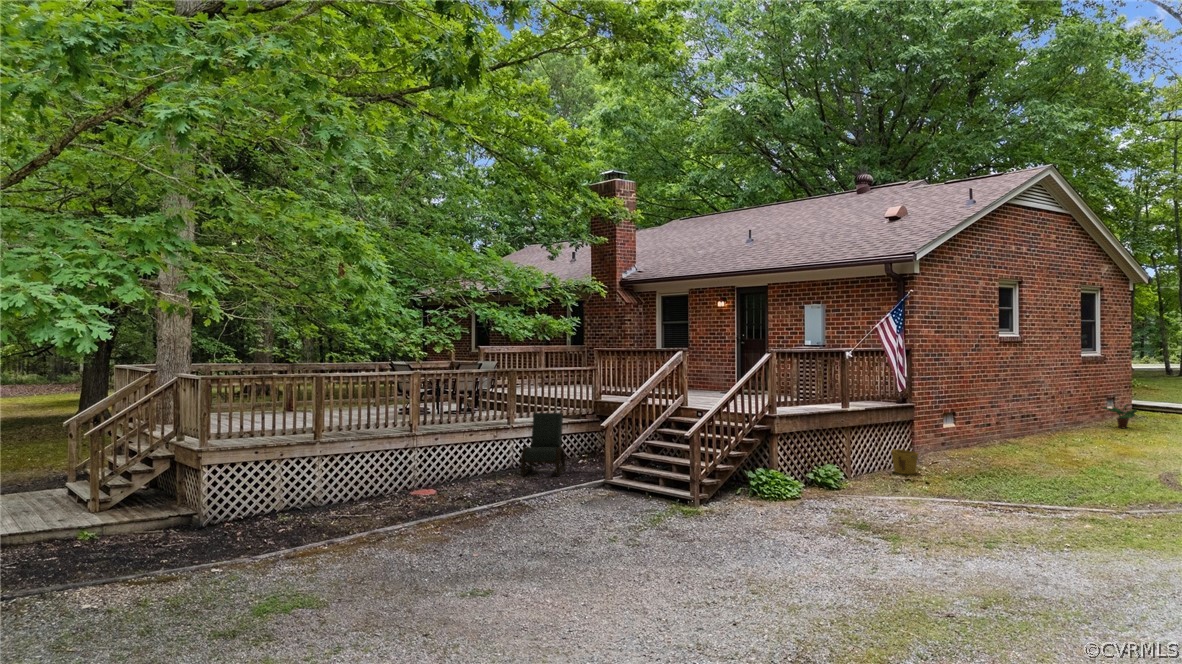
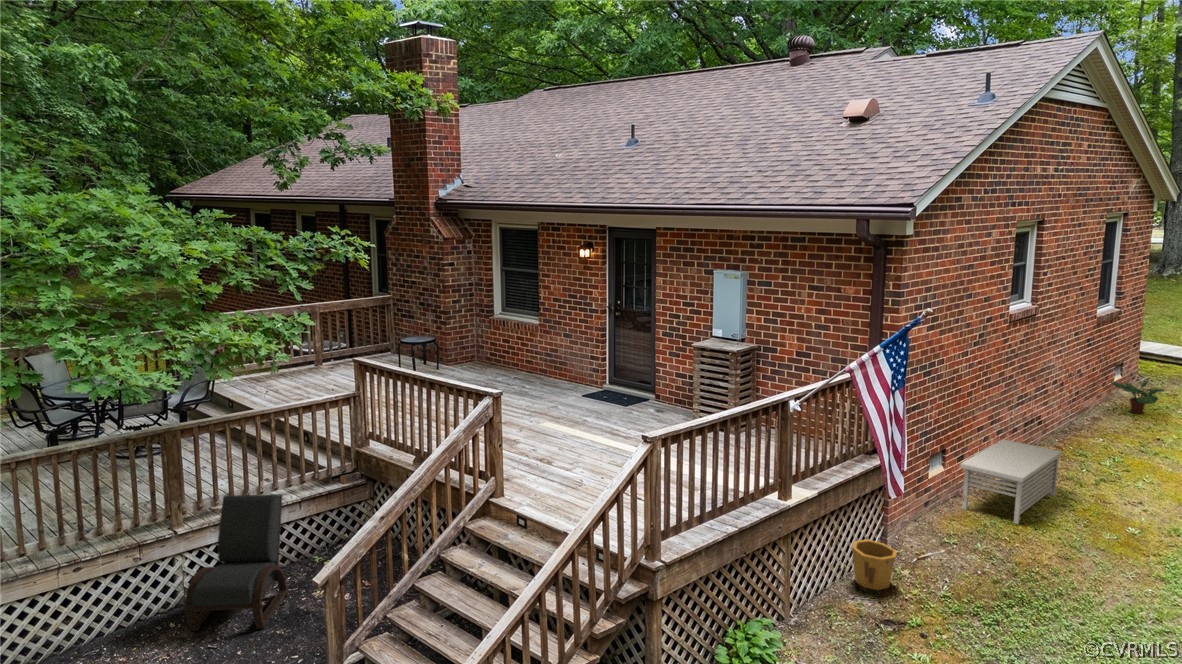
storage bench: none [968,419,1040,460] -> present [960,440,1062,524]

